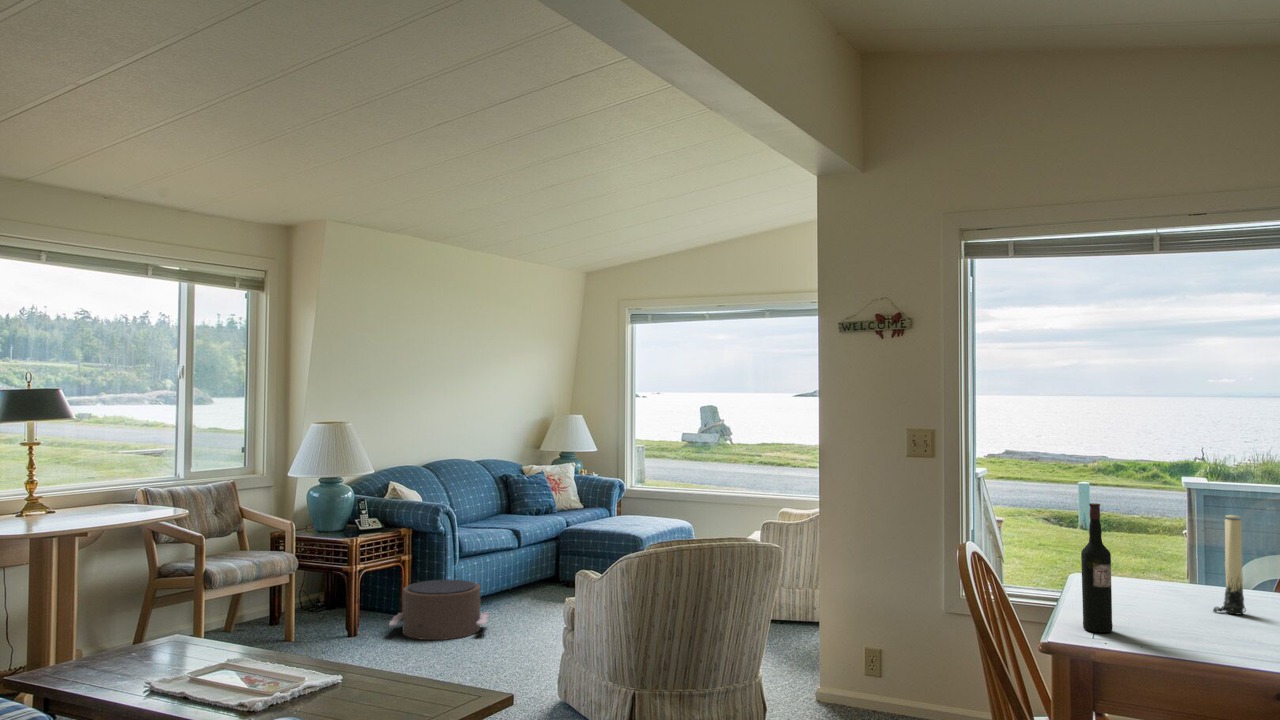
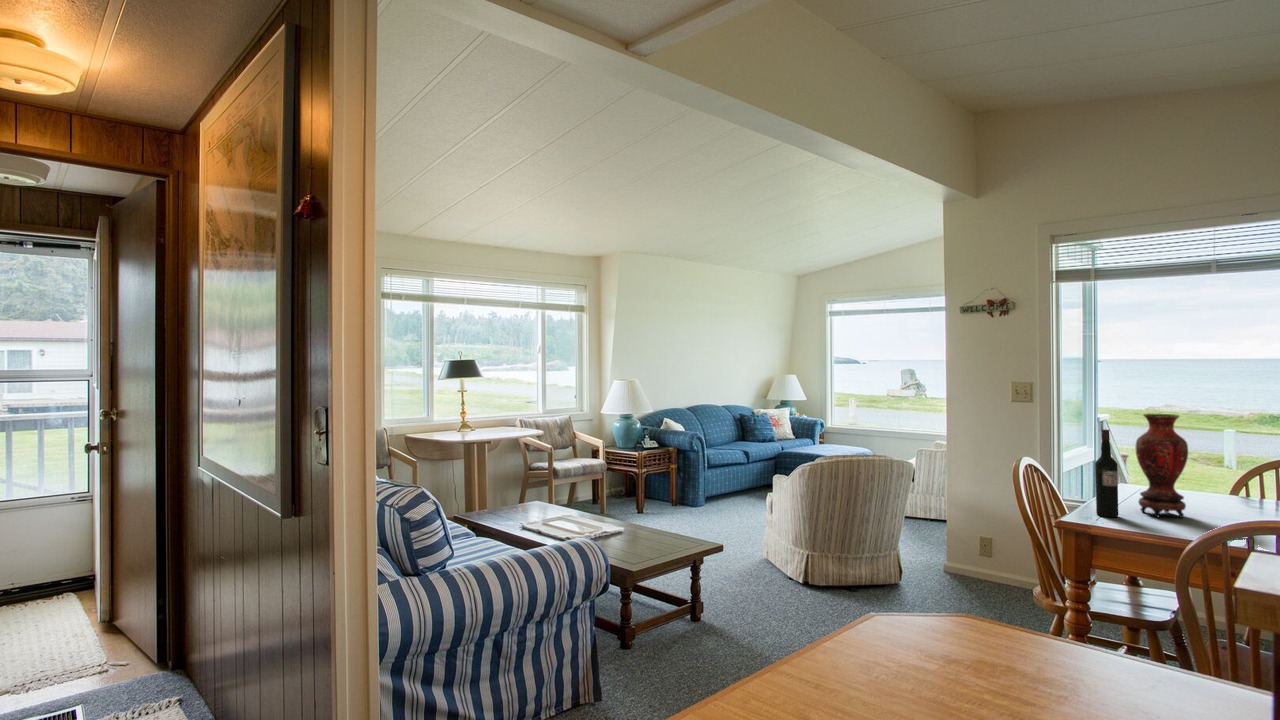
vase: none [1125,479,1194,629] -> present [1136,414,1188,518]
candle: present [1213,515,1246,614] -> none [1215,442,1242,513]
pouf: present [390,580,489,640] -> none [663,481,726,518]

